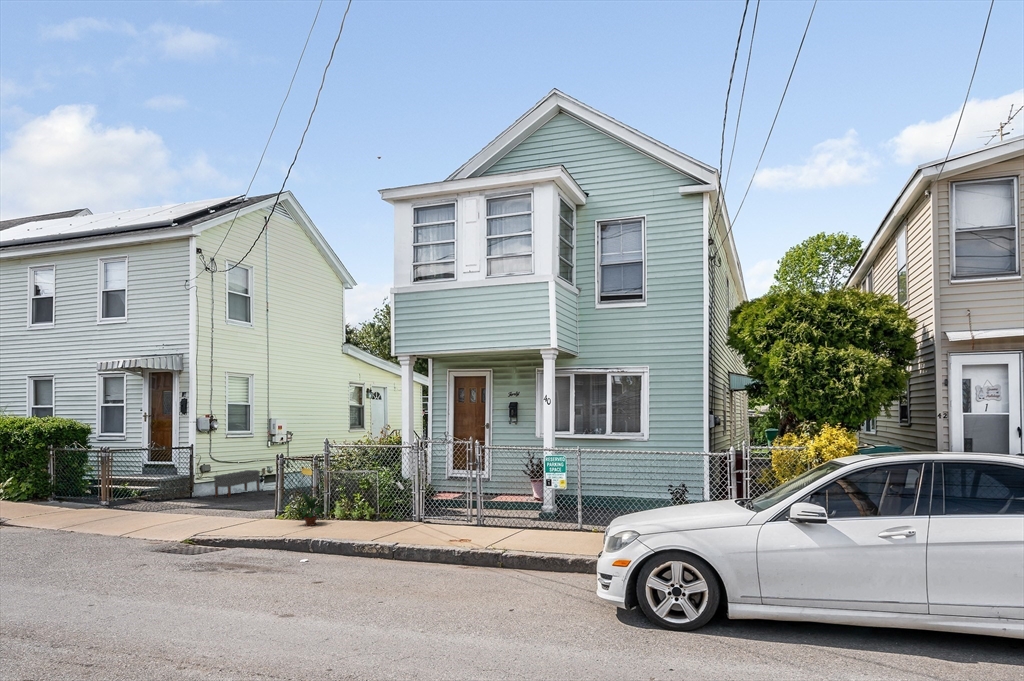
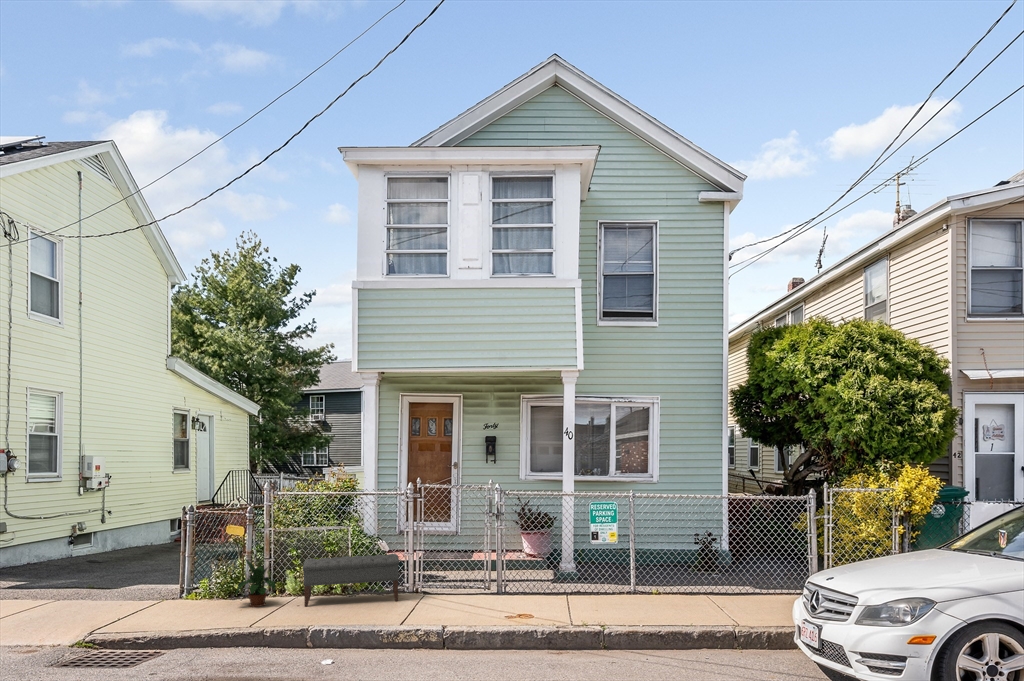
bench: present [214,470,260,497] -> present [303,554,399,607]

